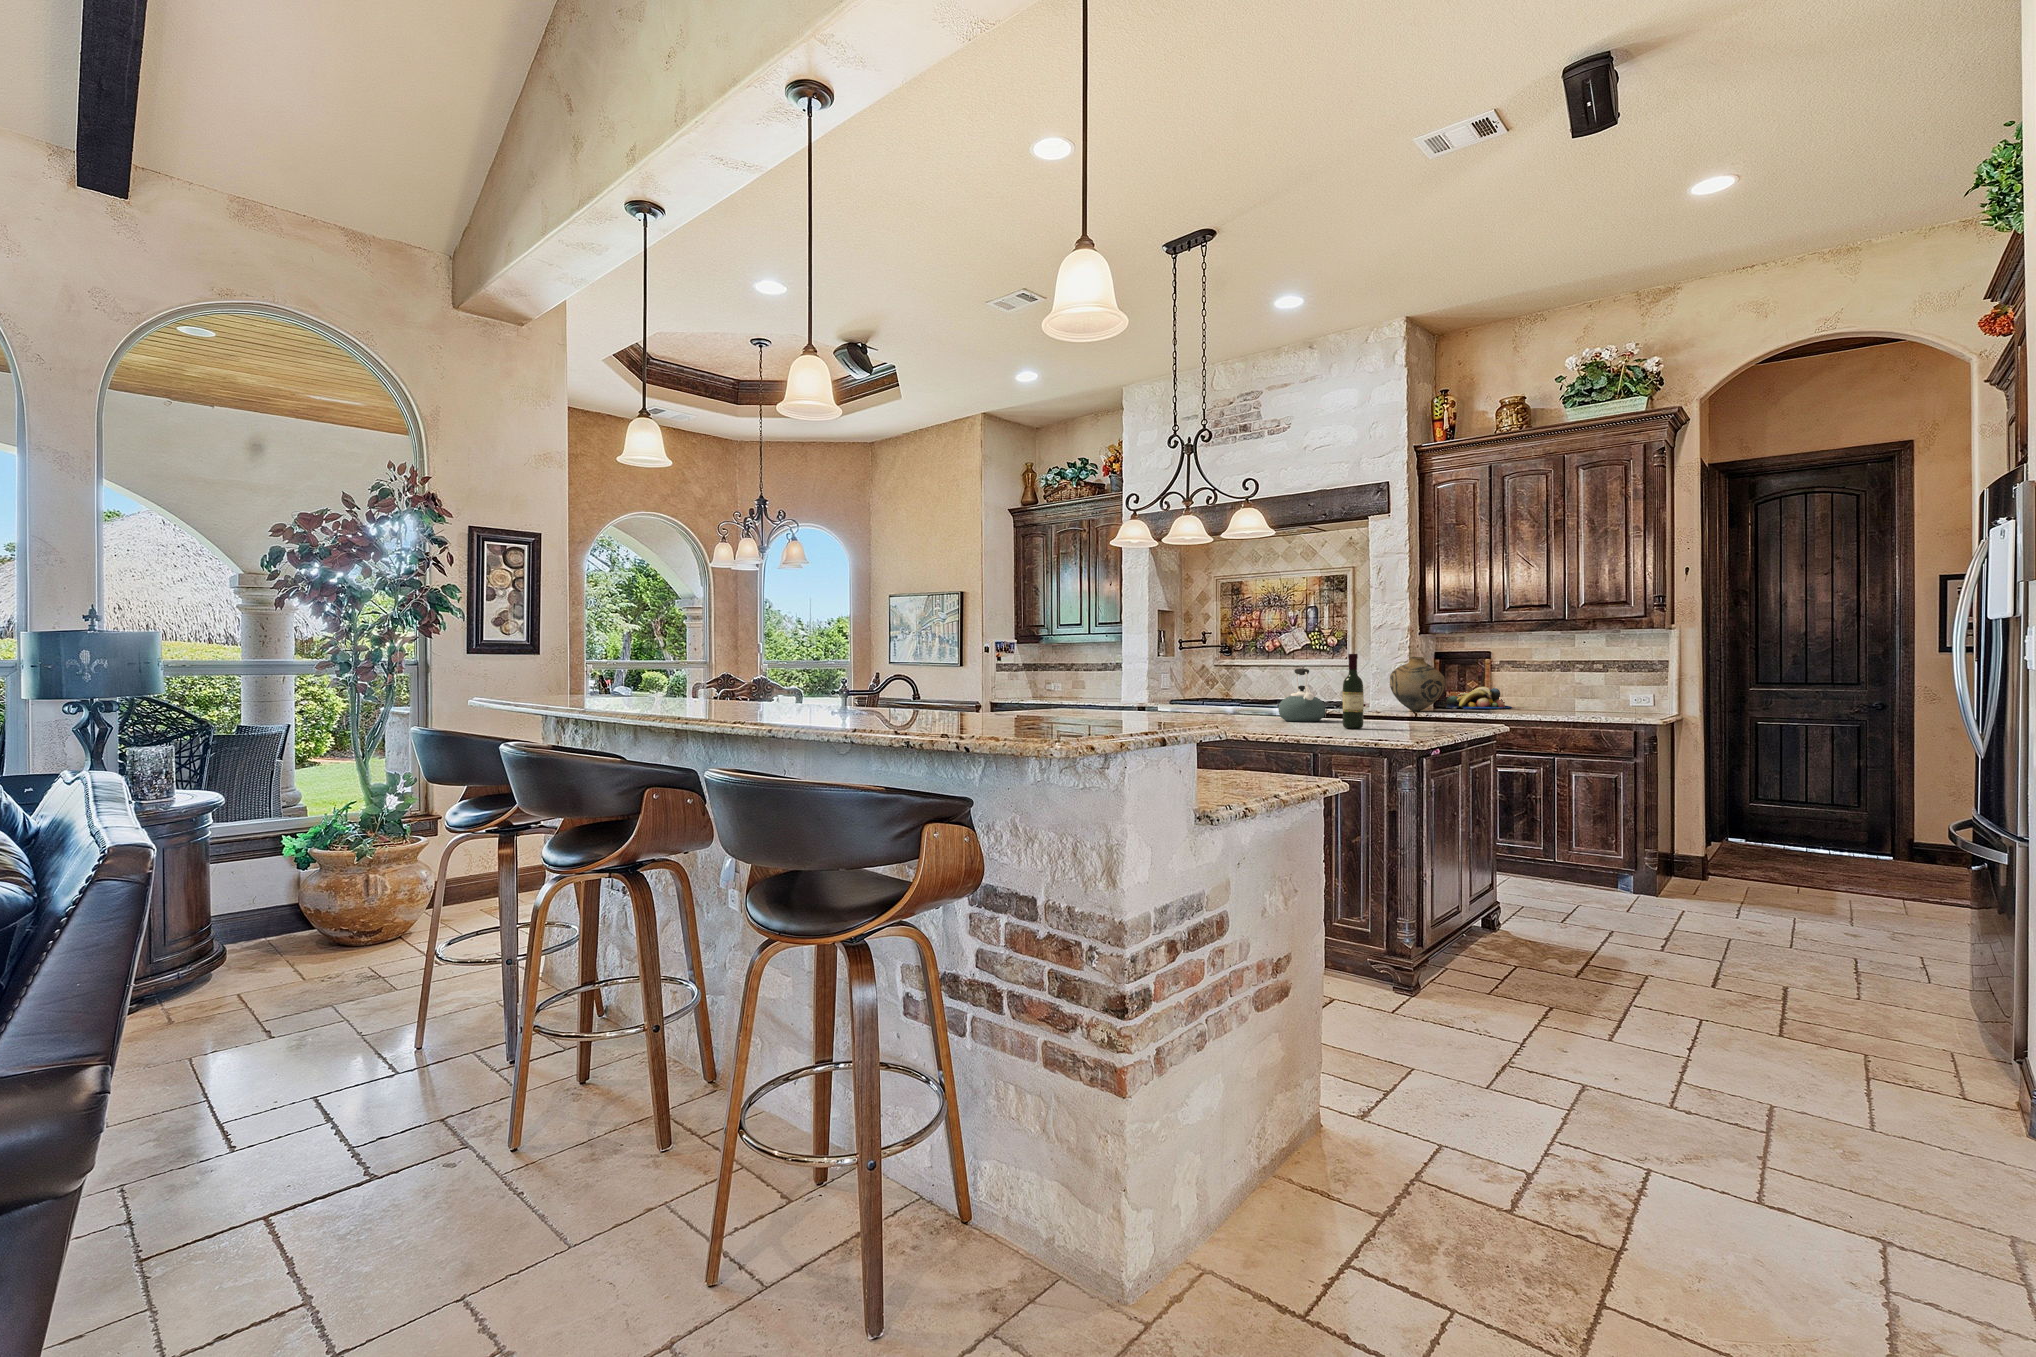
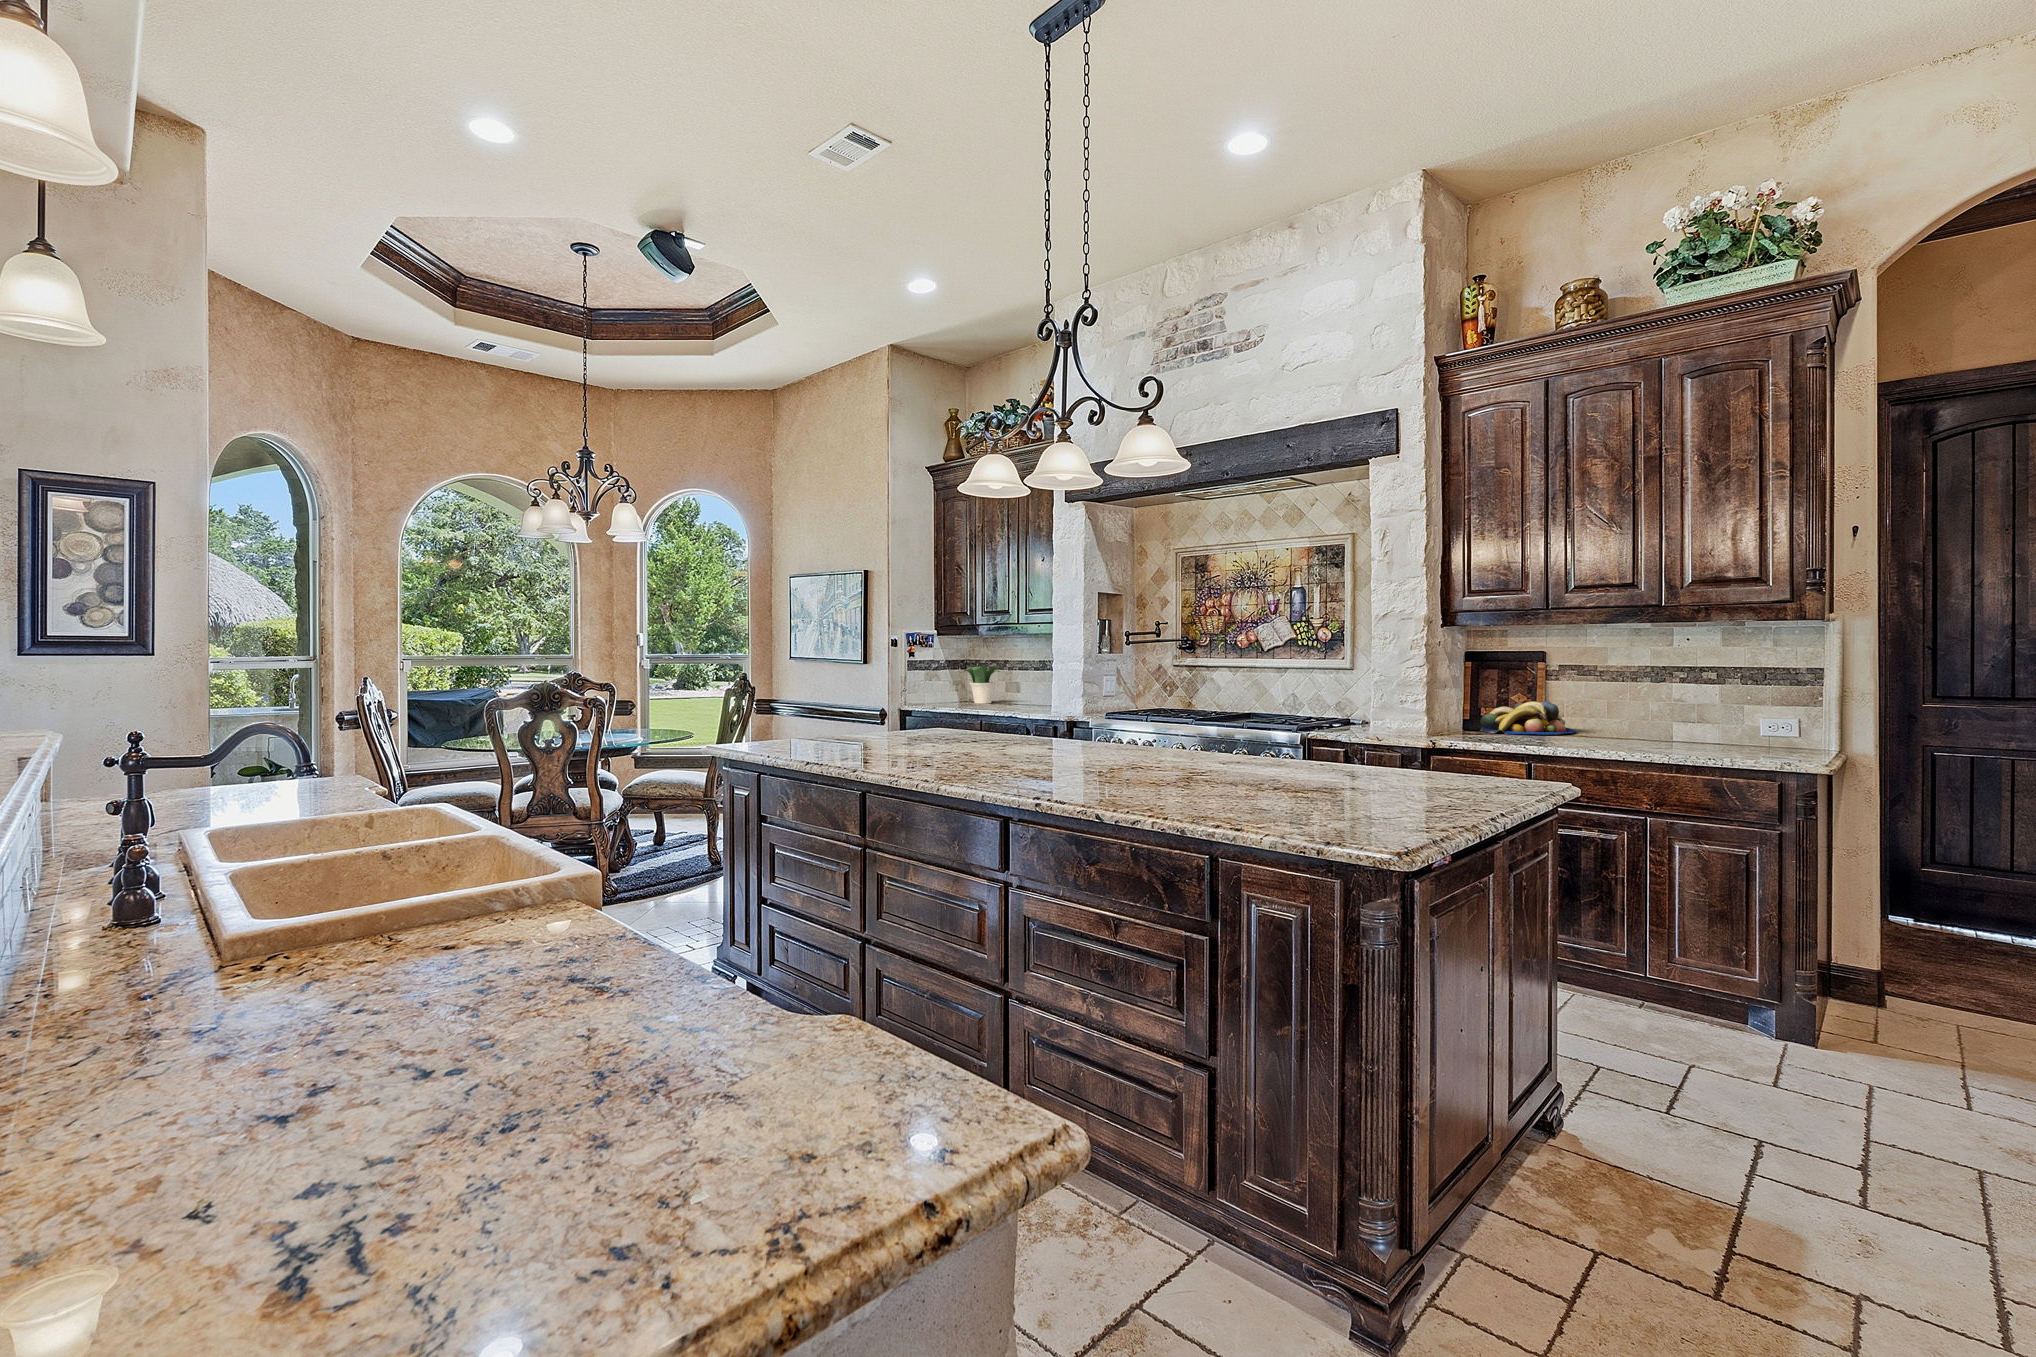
wine bottle: present [1343,654,1364,729] -> none [1295,681,1330,813]
vase: present [1390,657,1445,711] -> none [1396,663,1478,743]
potted plant: none [1036,668,1071,698] -> present [964,665,1004,704]
kettle: present [1278,669,1325,722] -> none [1208,694,1282,781]

